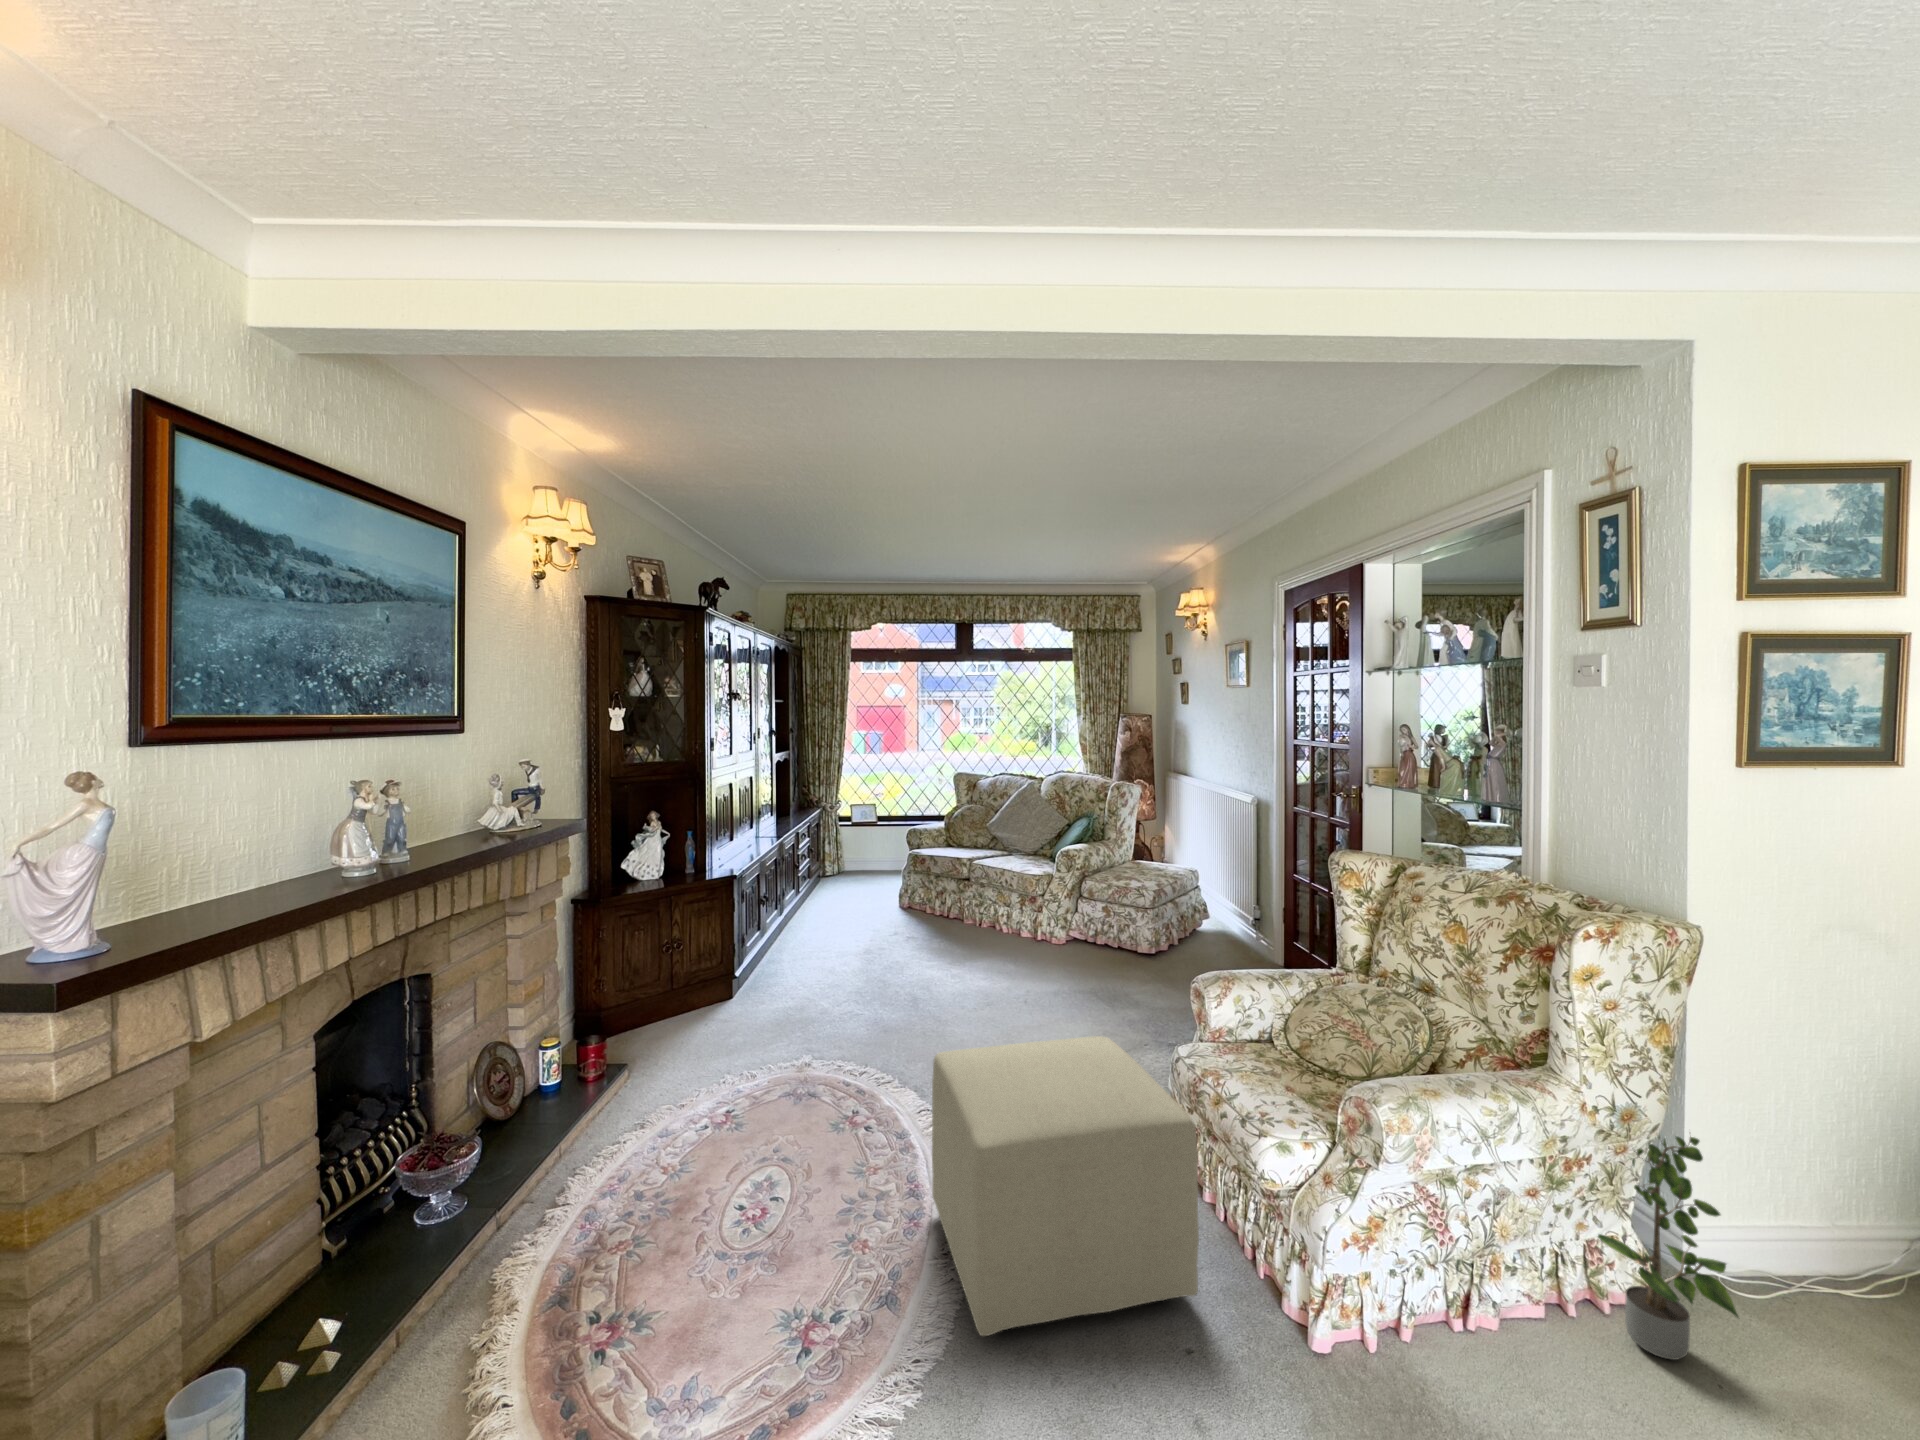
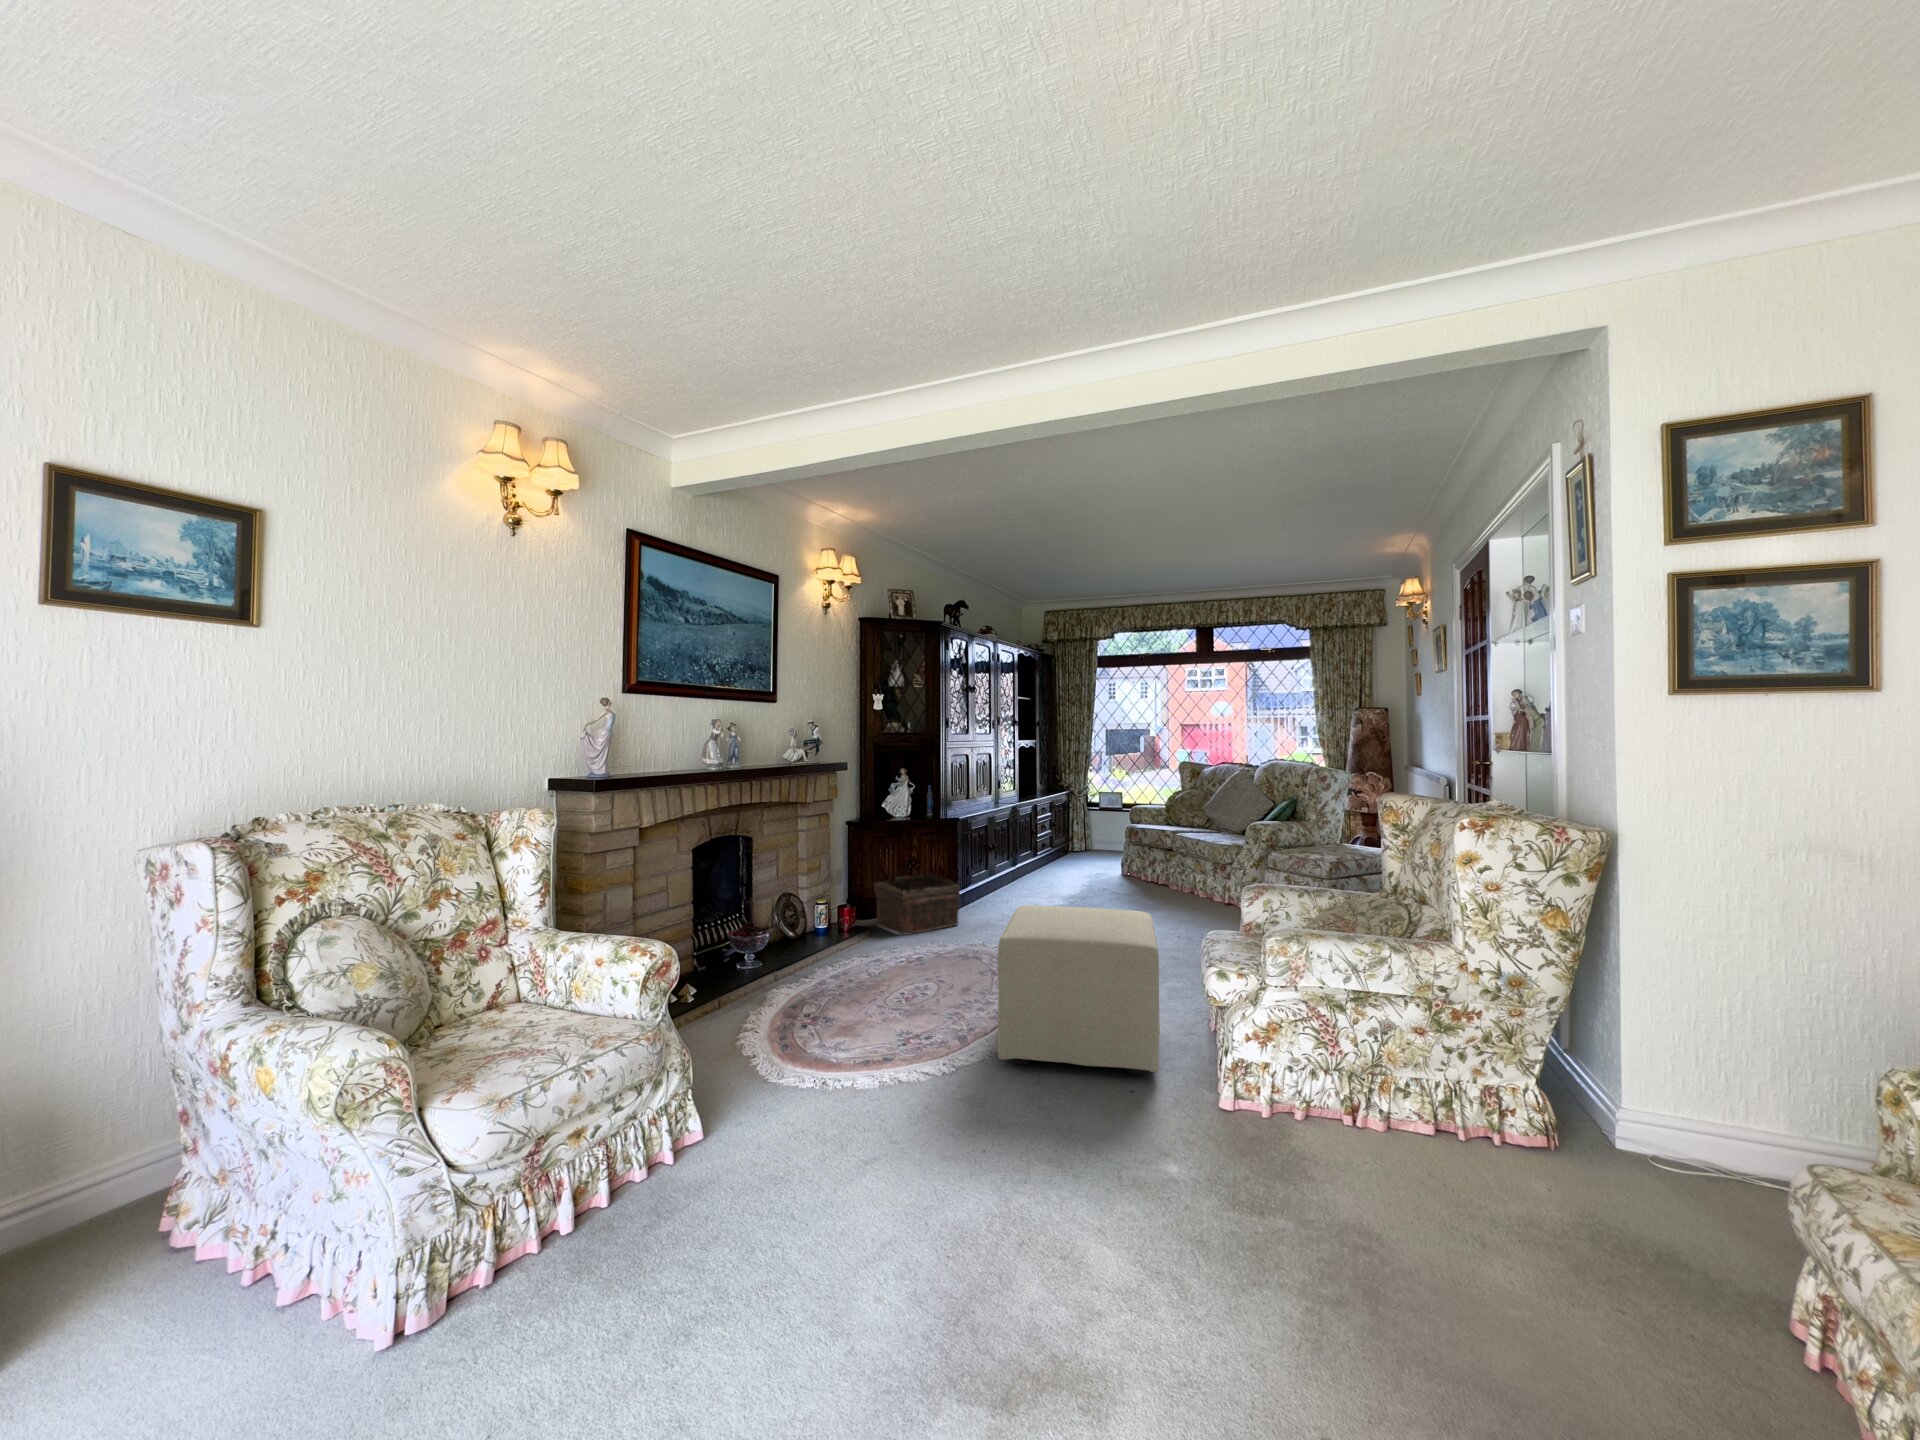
basket: none [615,966,751,1068] -> present [874,874,960,934]
potted plant: present [1598,1136,1738,1360] -> none [1477,994,1609,1180]

